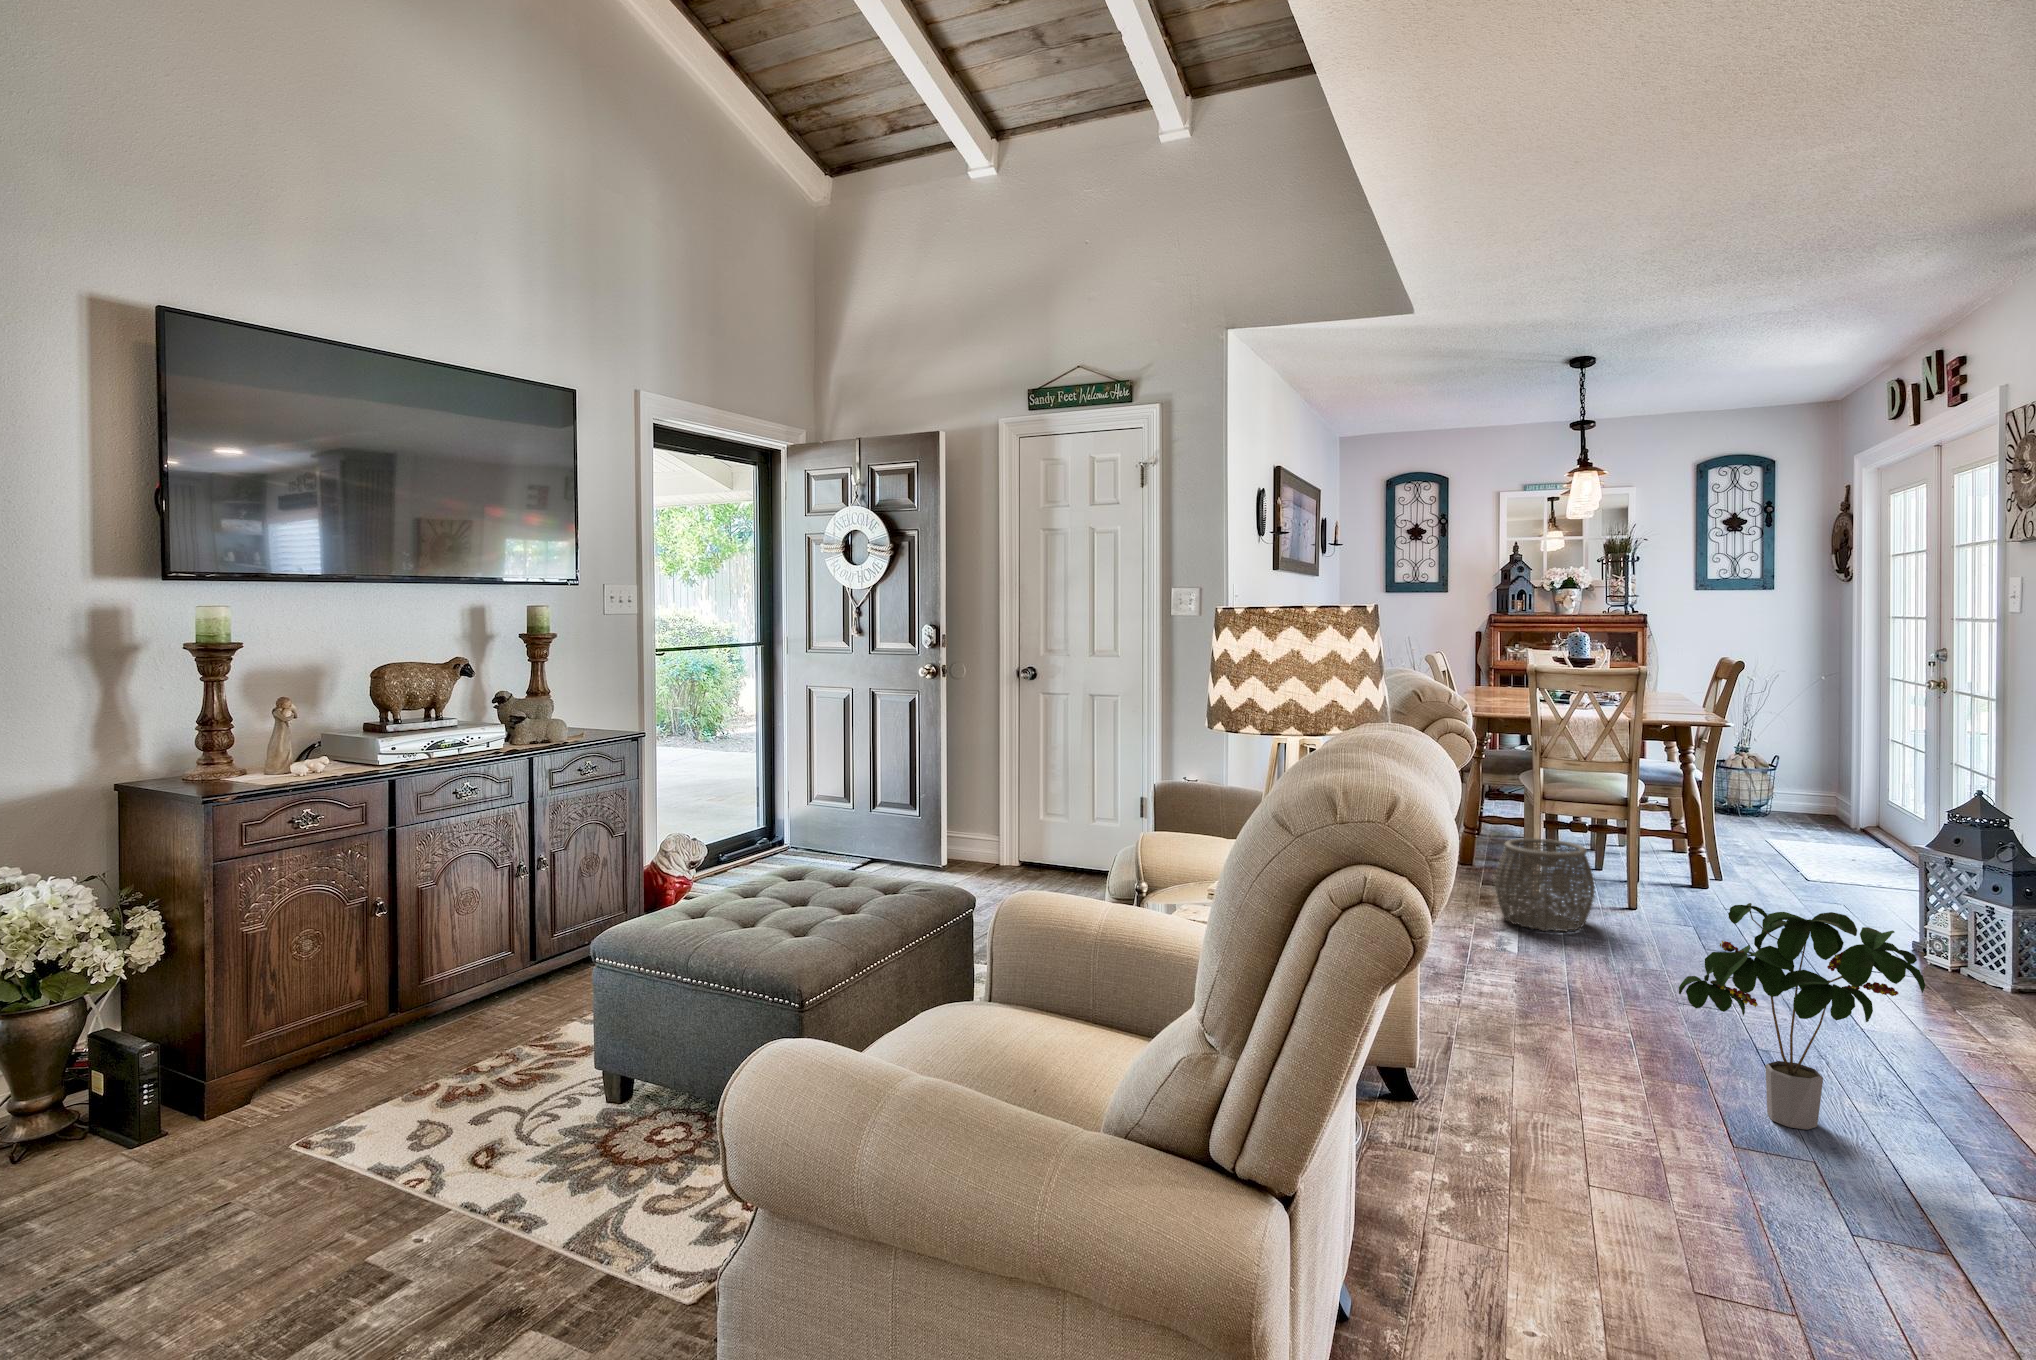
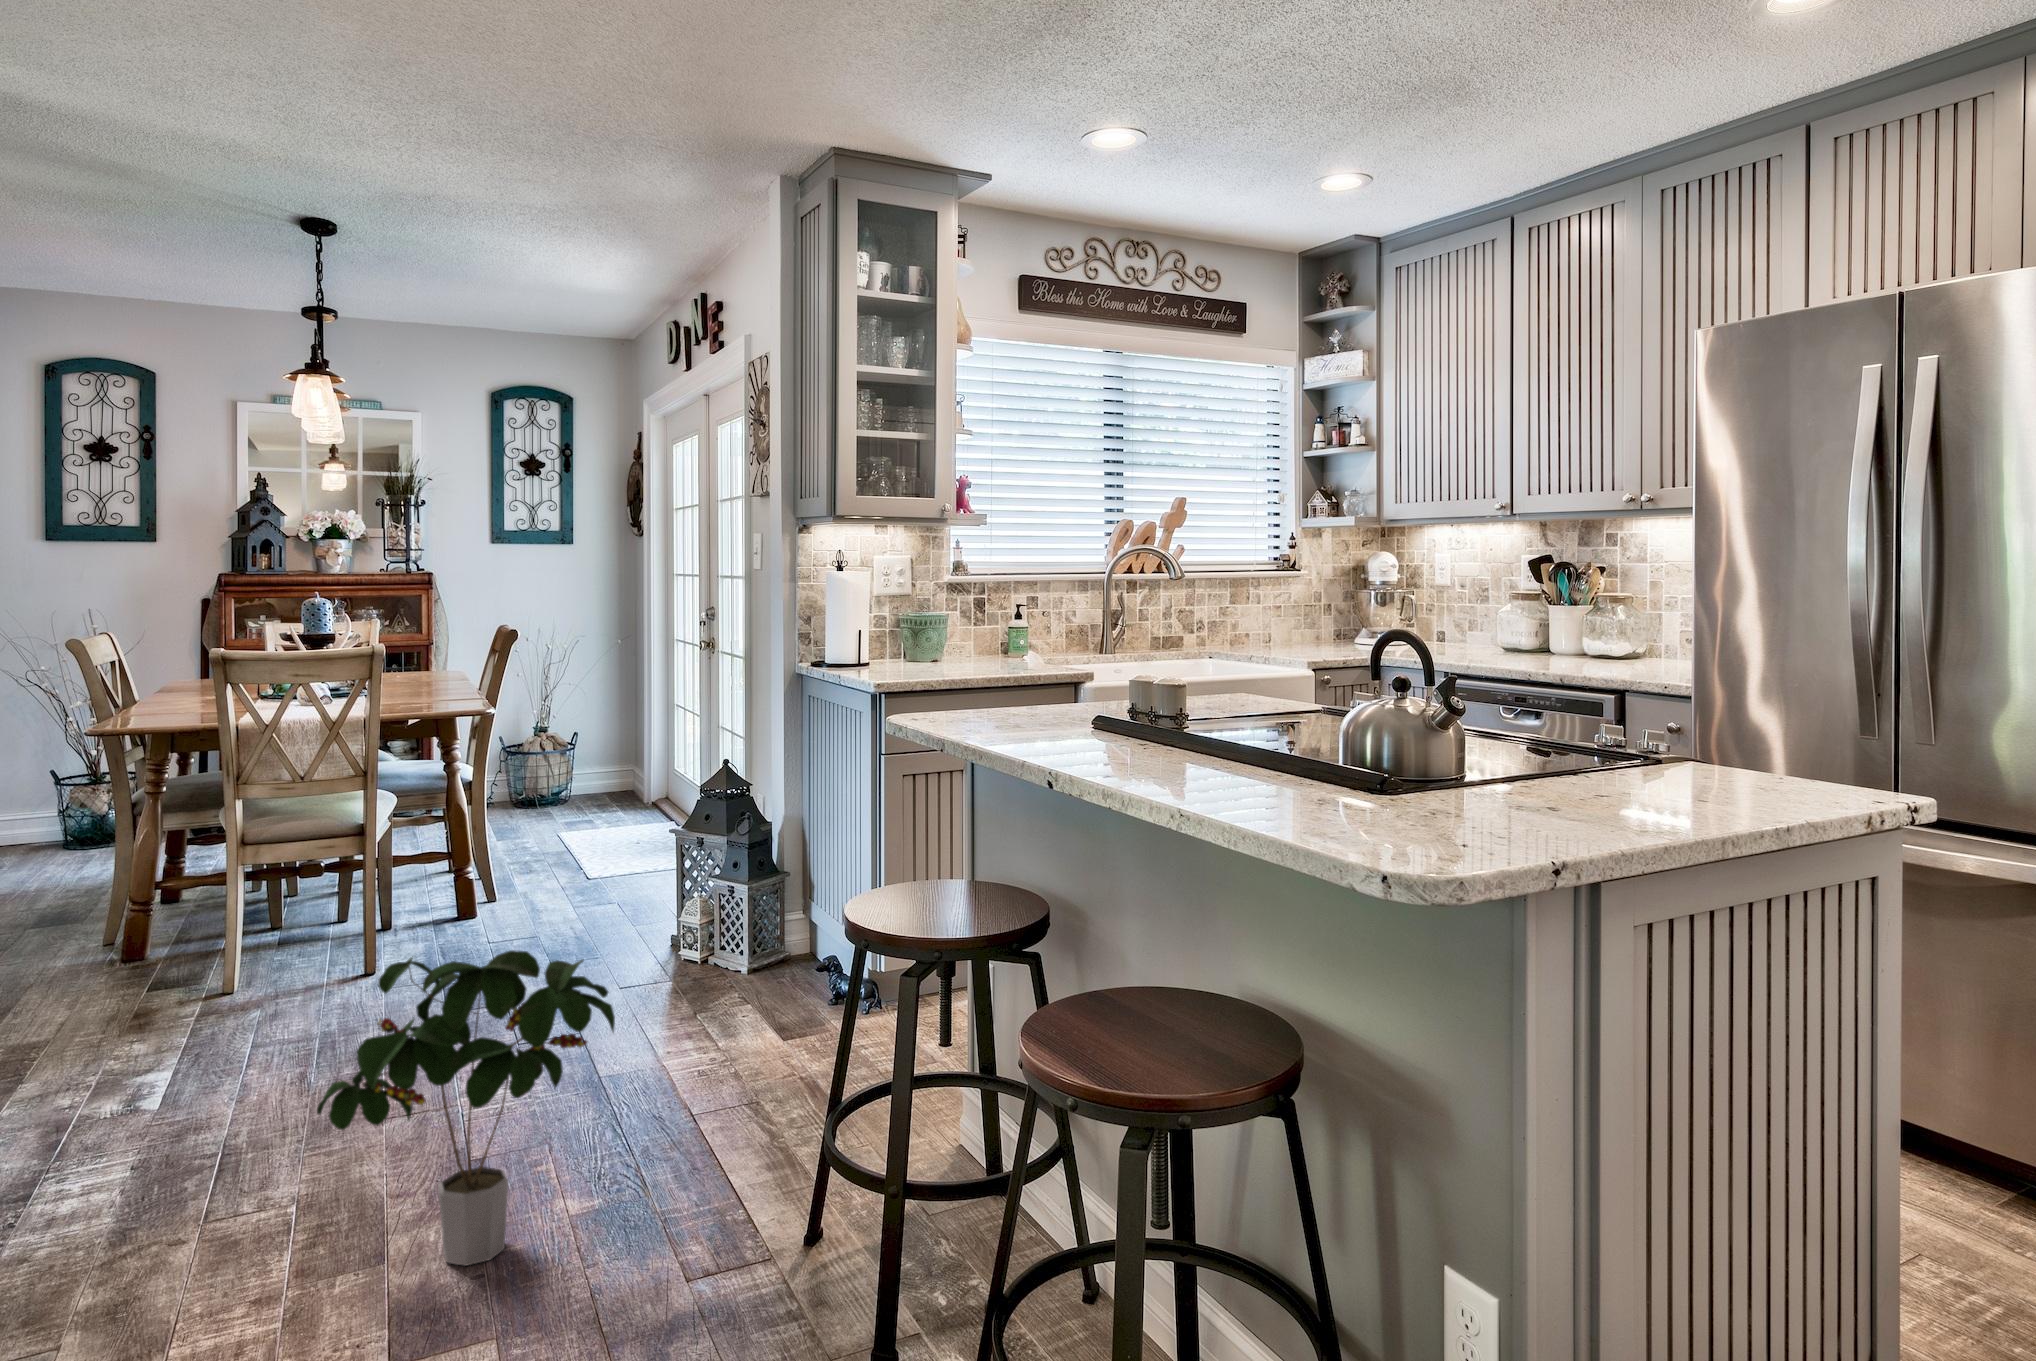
woven basket: present [1495,838,1595,931] -> none [143,885,303,1027]

